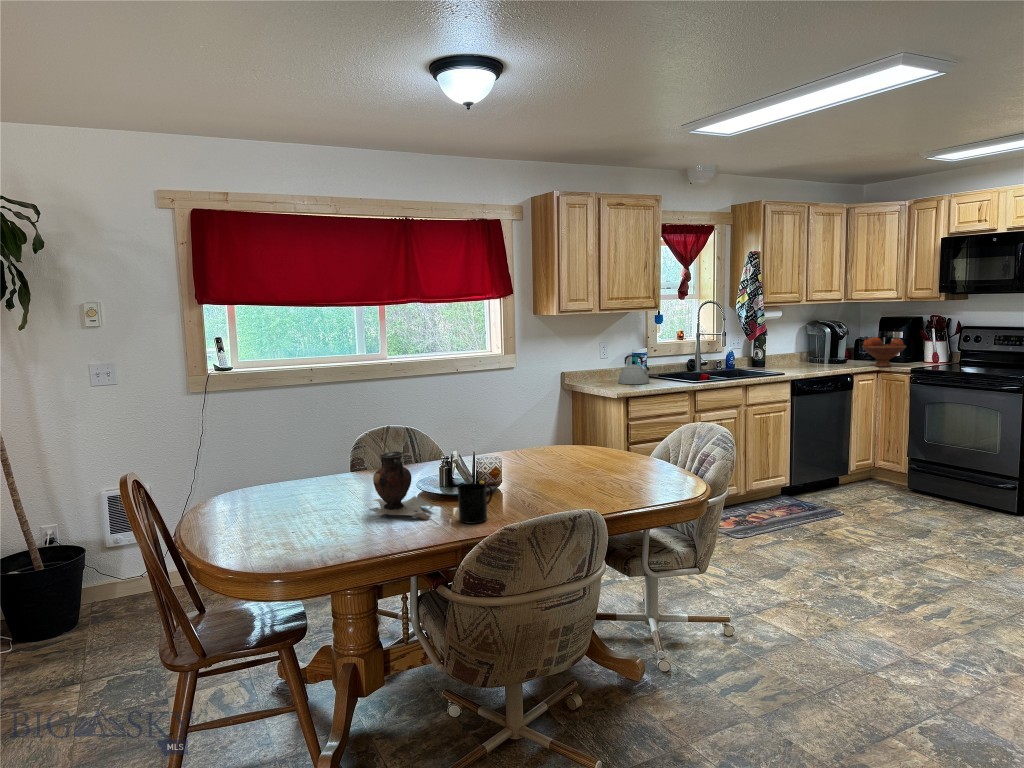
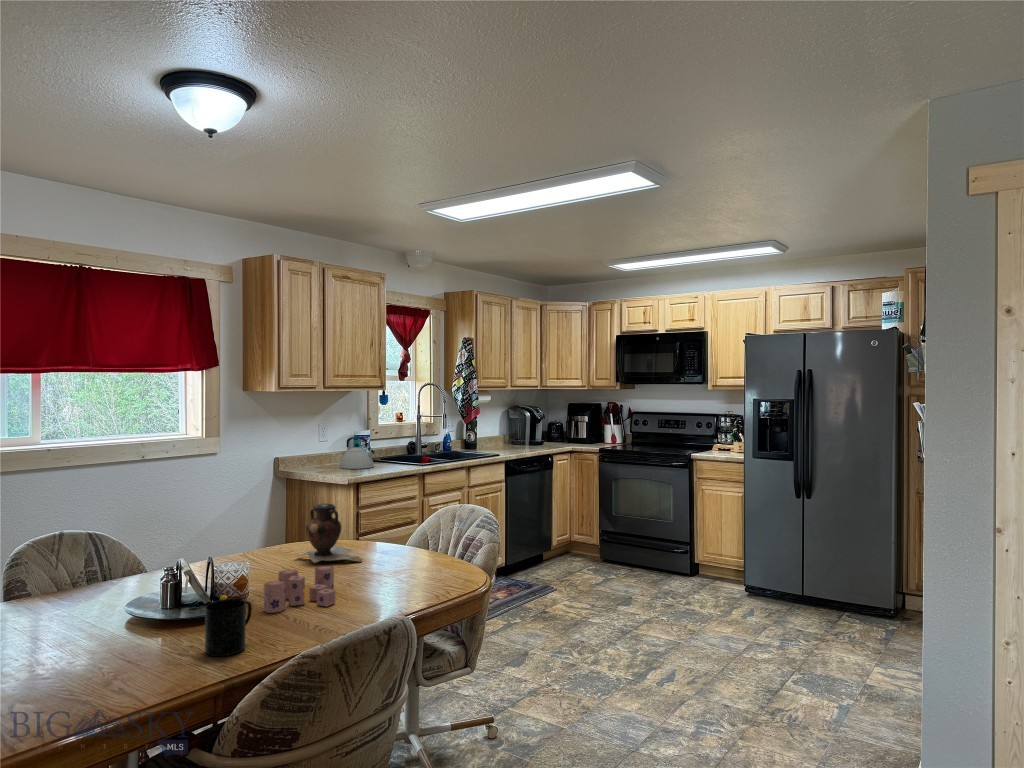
fruit bowl: present [862,337,906,367] -> none [559,421,595,448]
vase: present [373,451,434,520] -> present [298,503,362,563]
candle: none [511,466,569,498] -> present [264,566,335,613]

